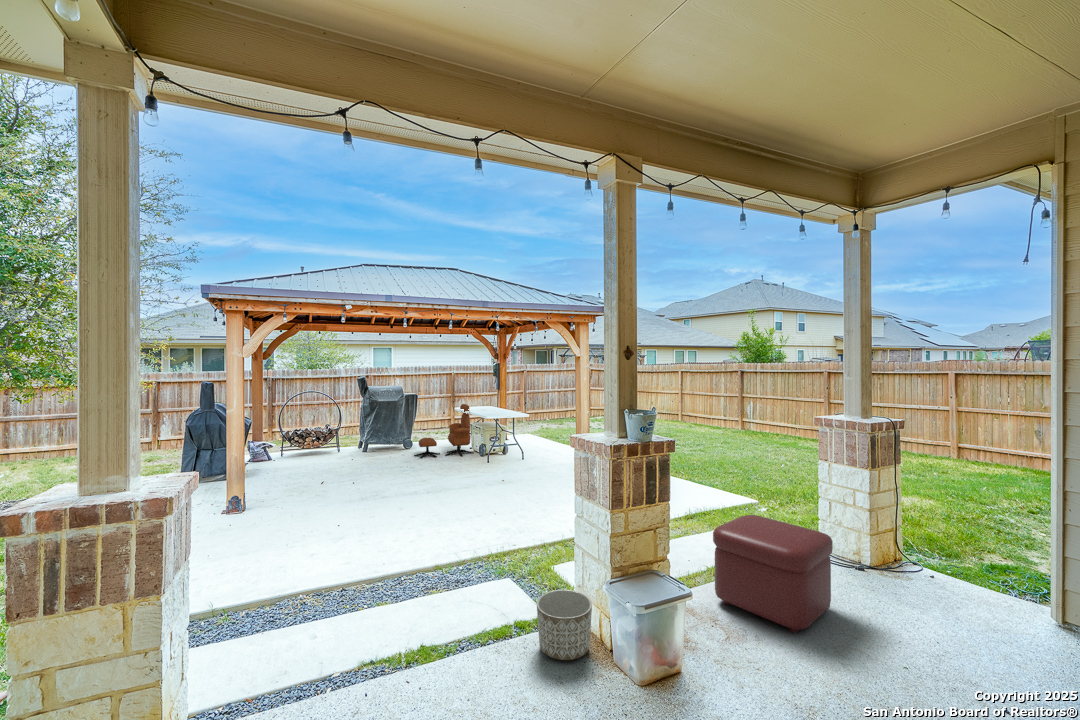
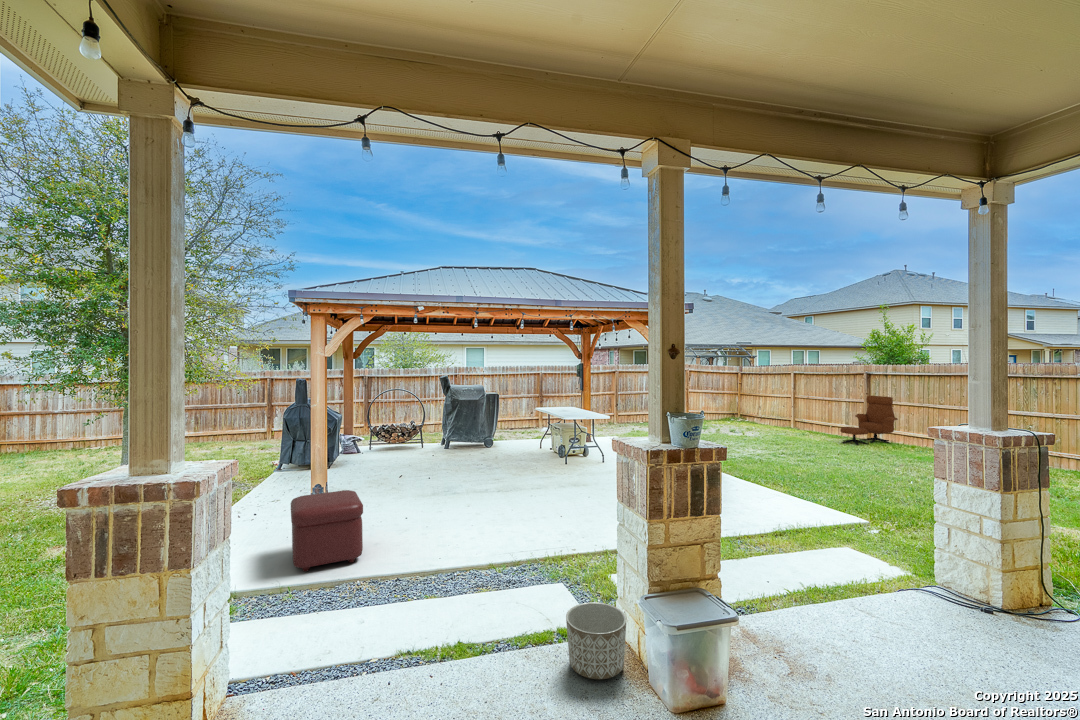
lounge chair: present [414,404,474,459] -> present [840,396,898,445]
ottoman: present [713,515,833,633] -> present [291,490,363,572]

